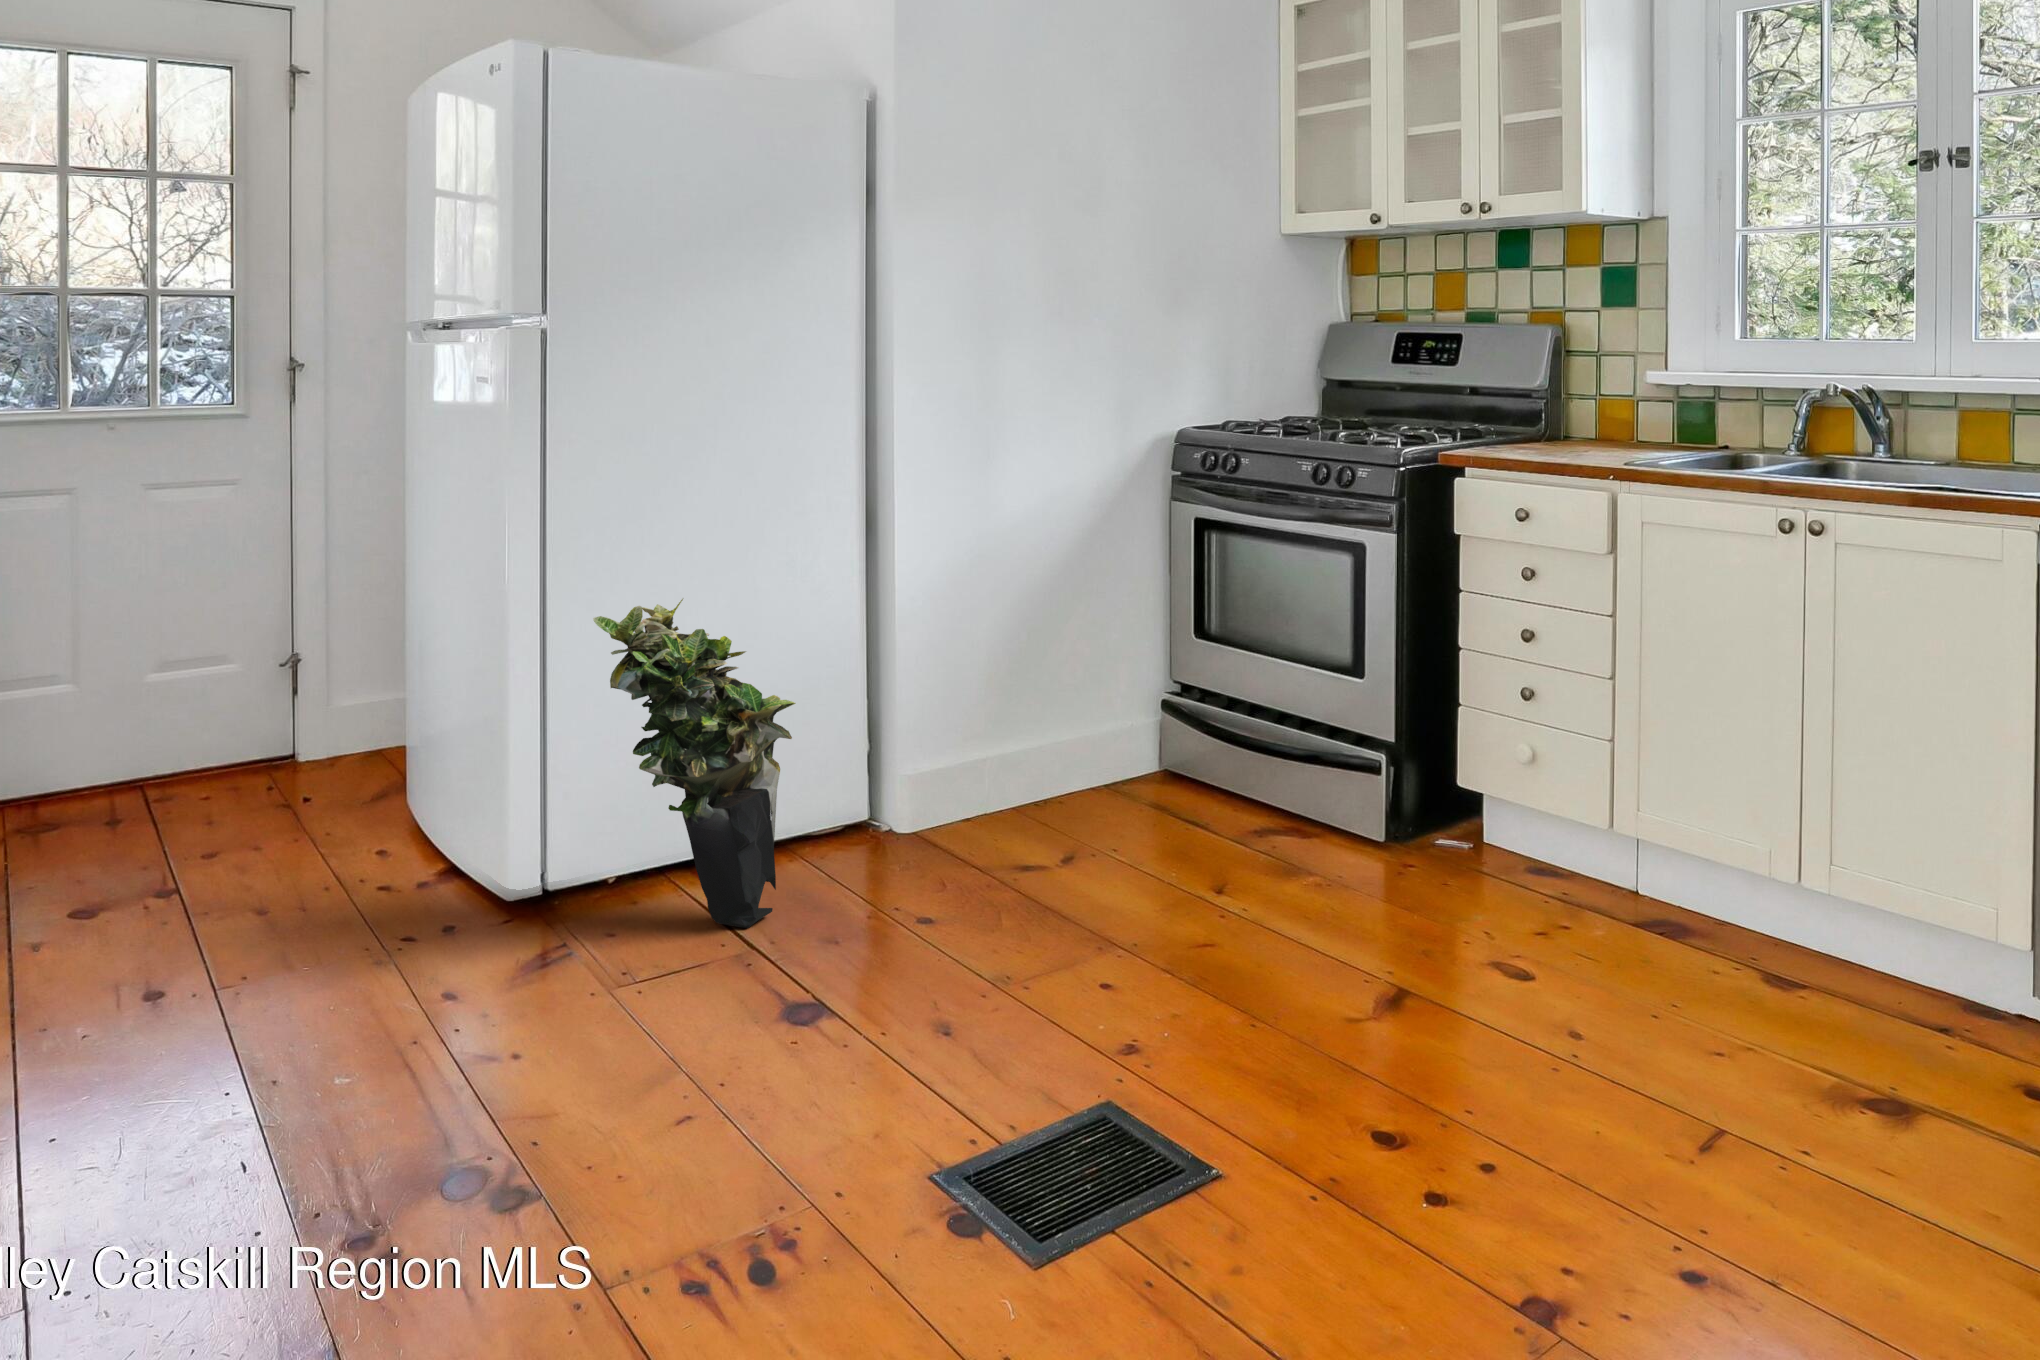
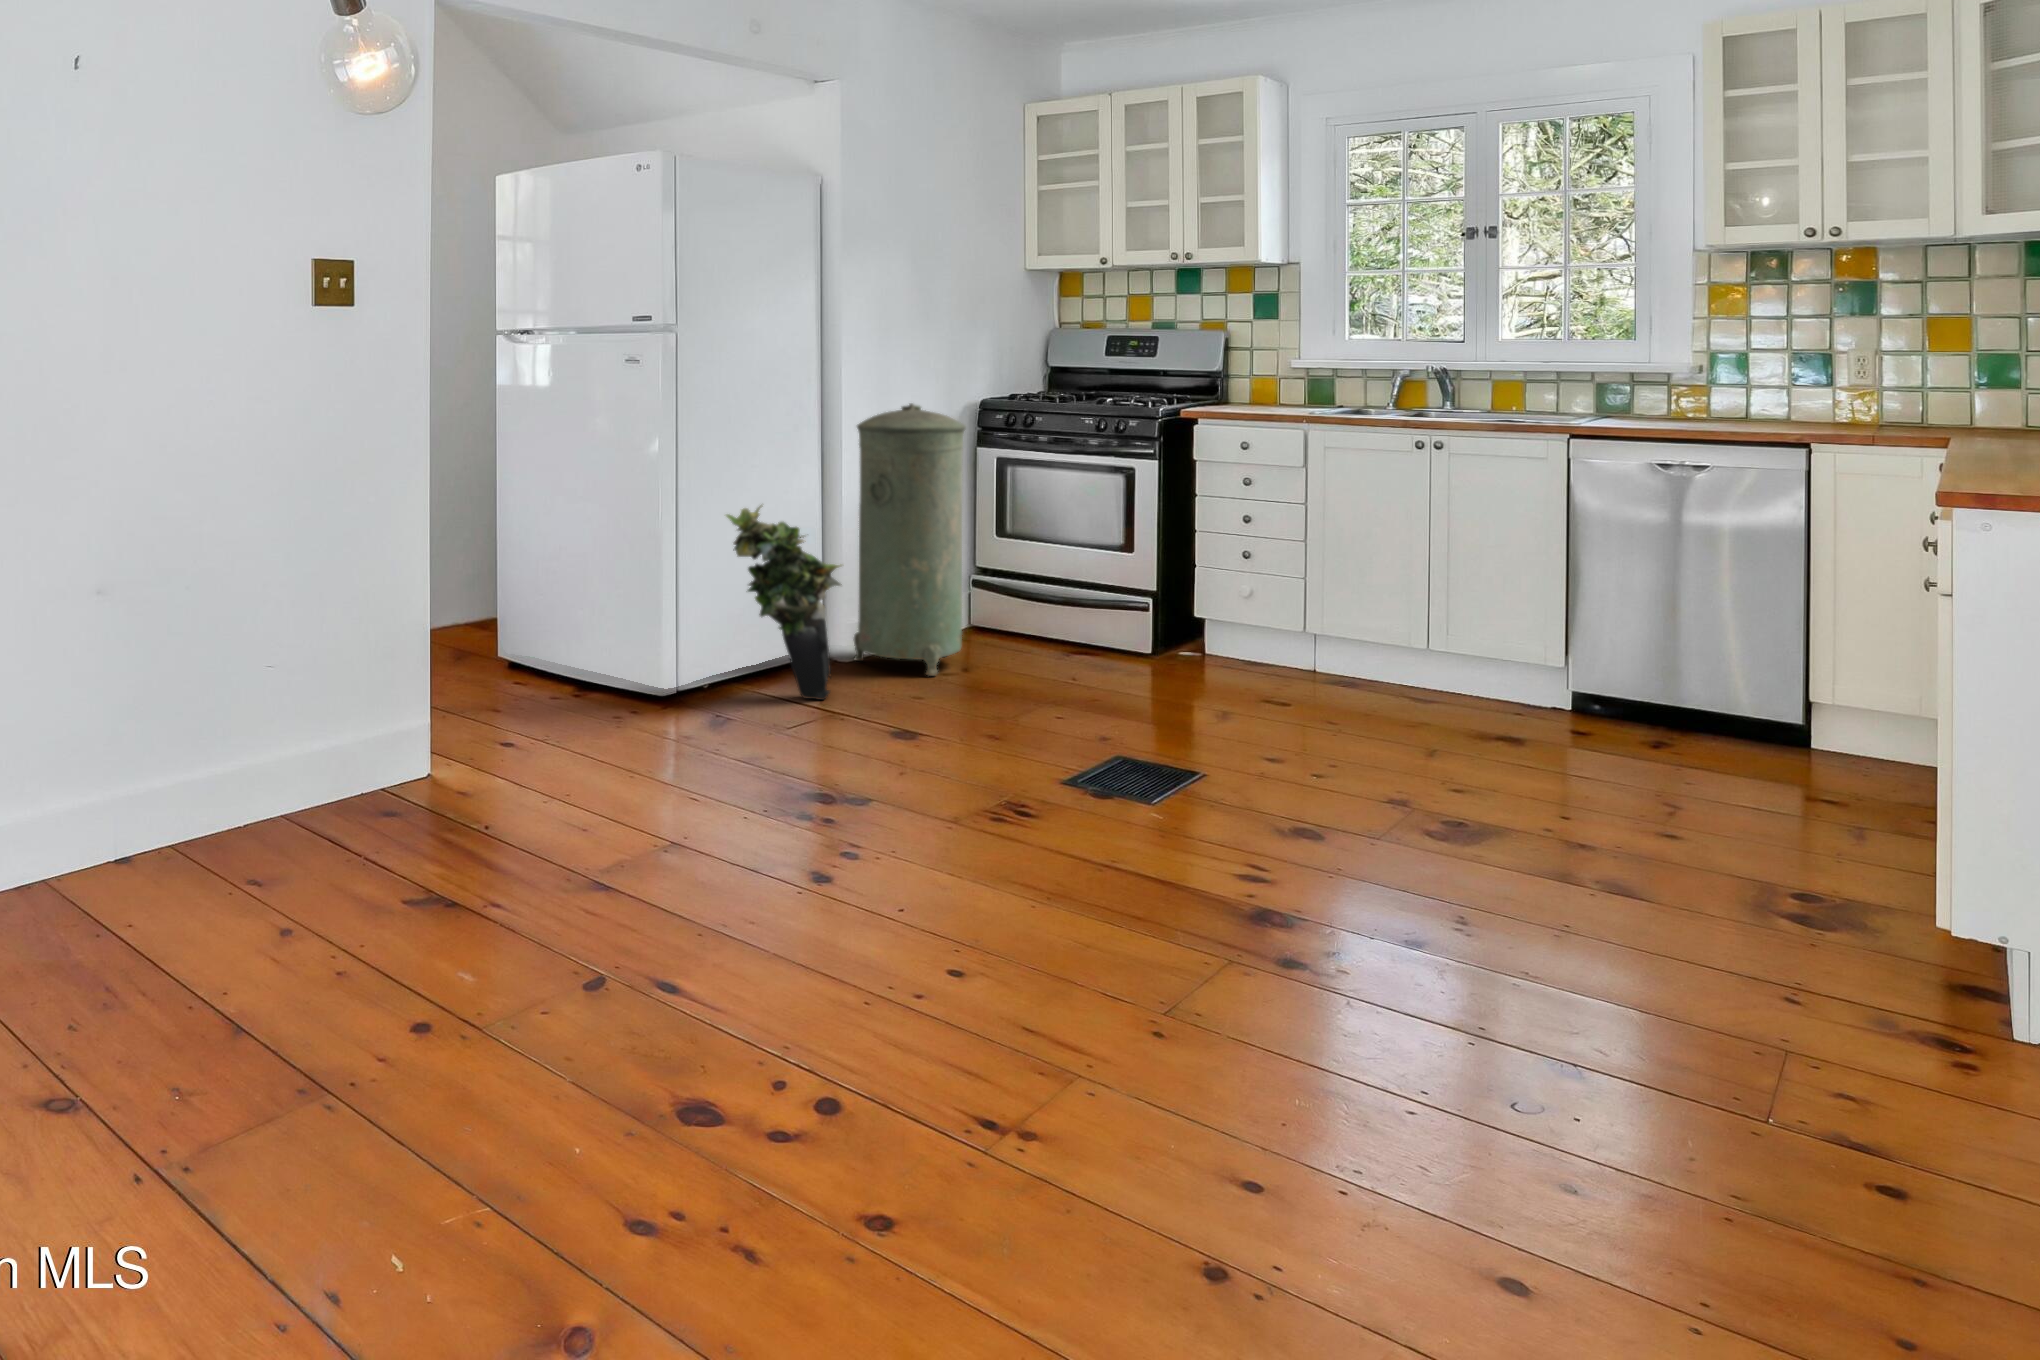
trash can: none [895,436,1070,879] -> present [853,403,966,676]

